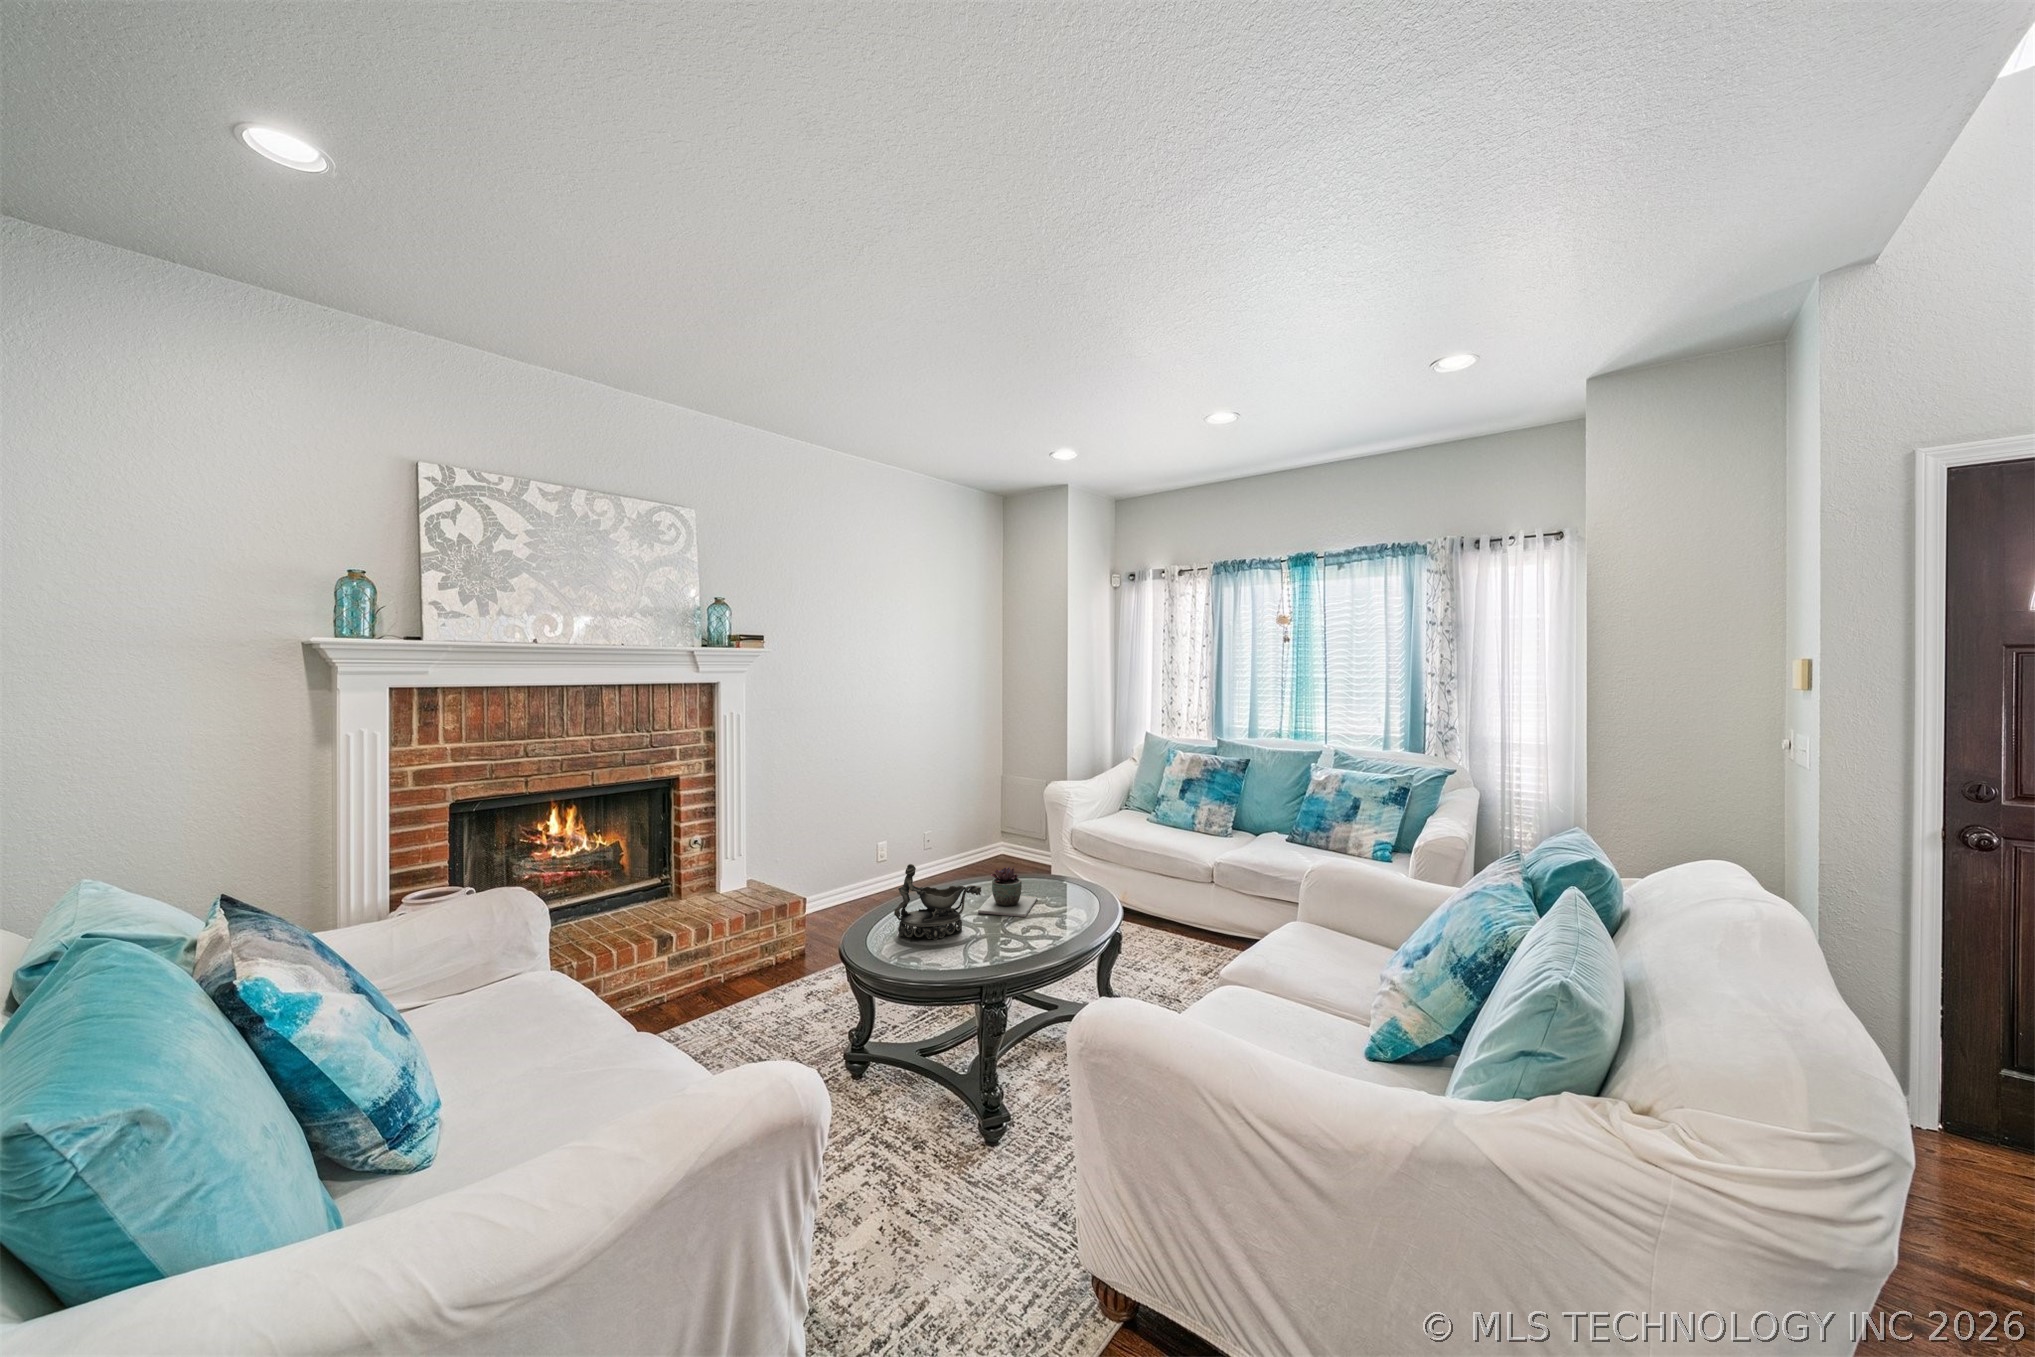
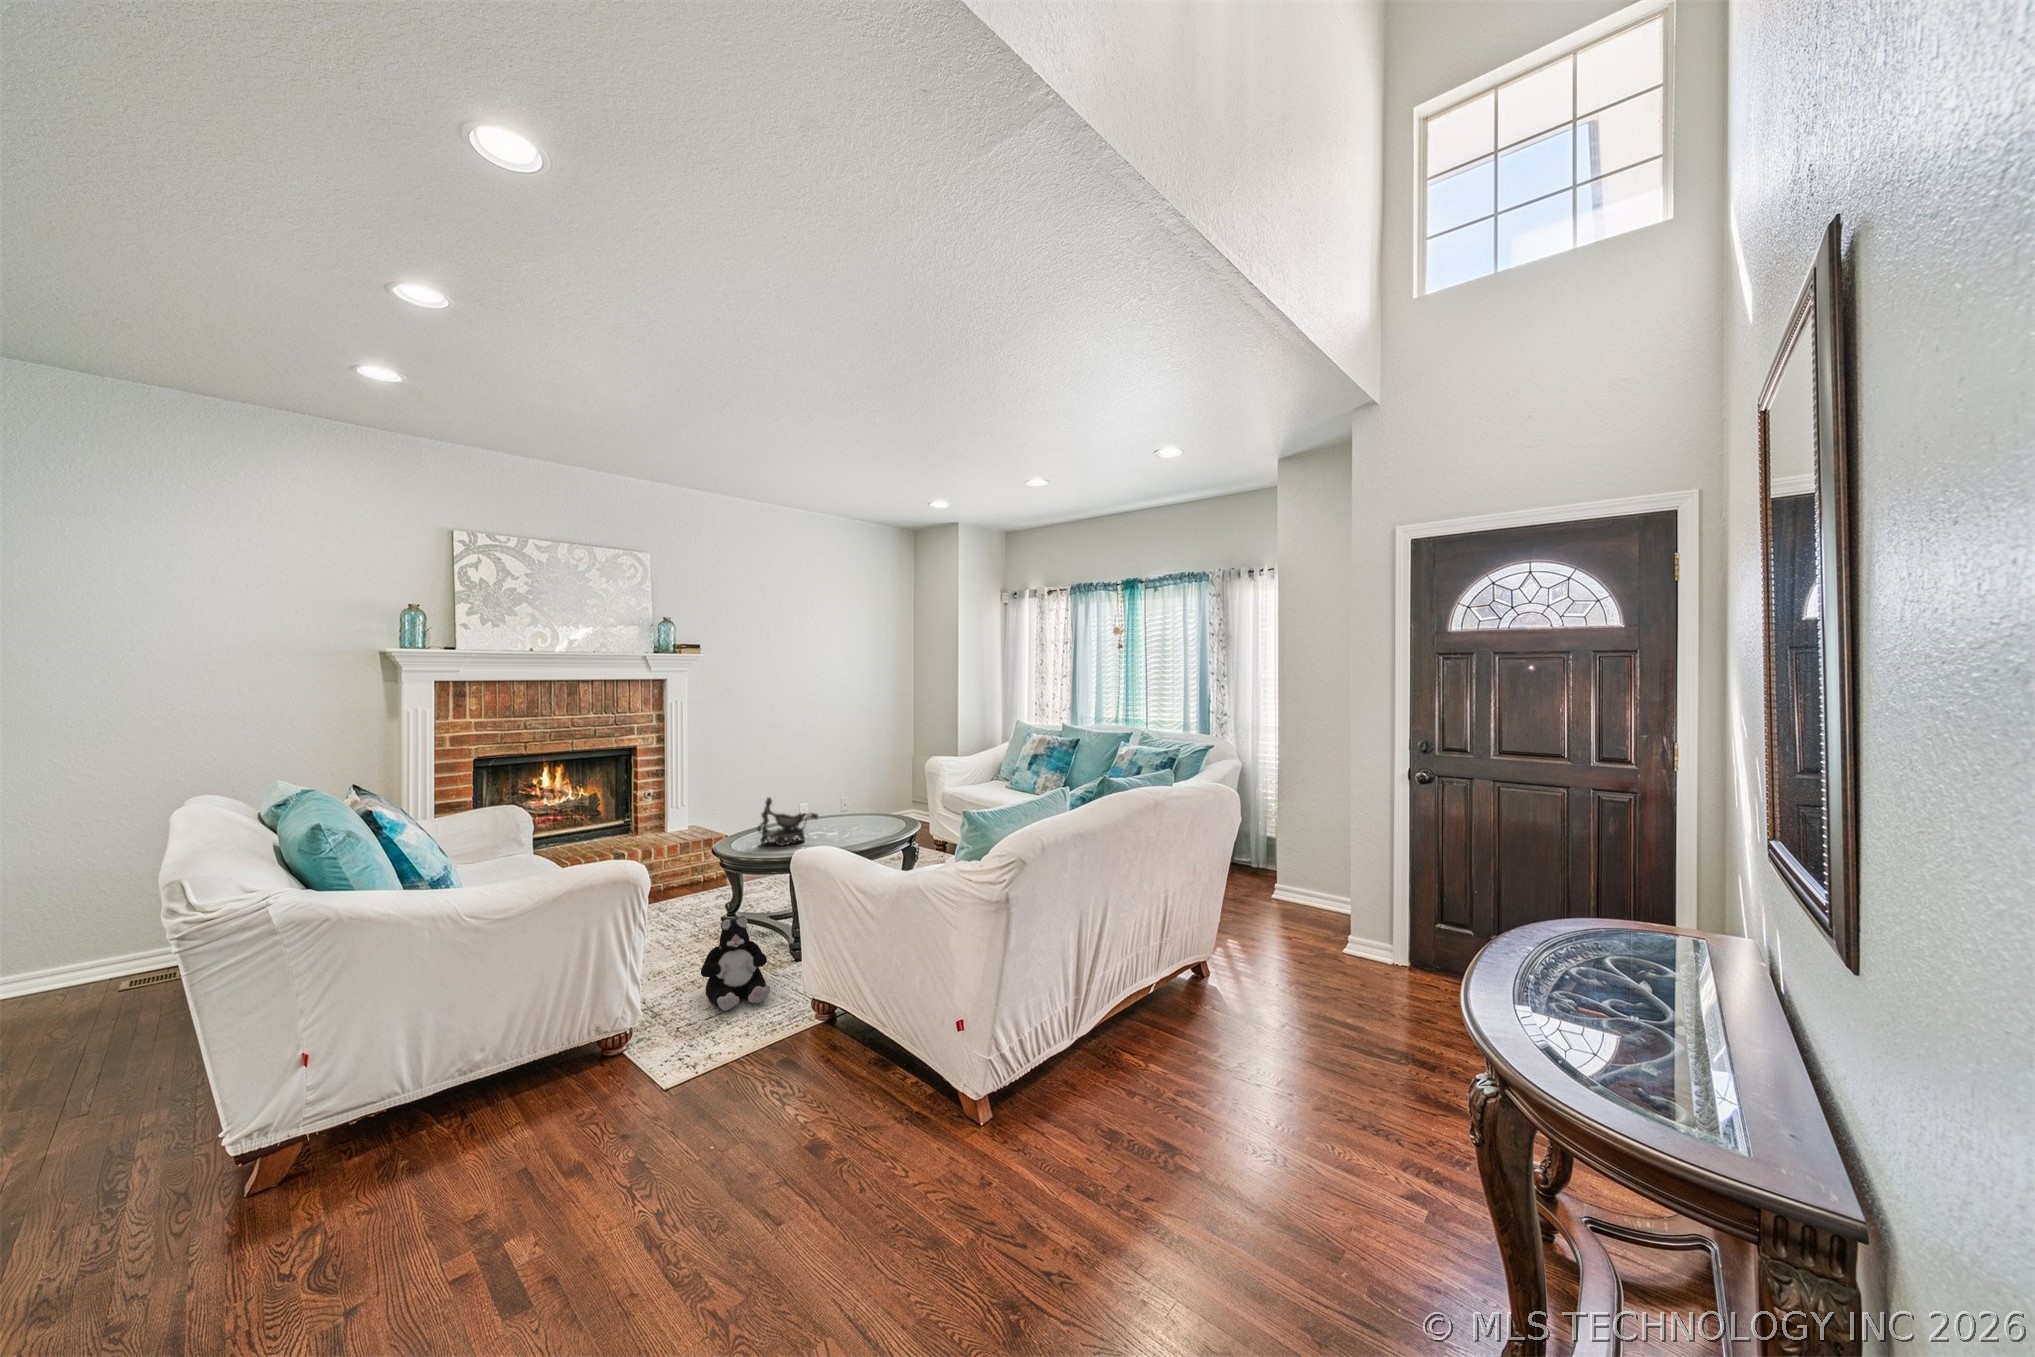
succulent plant: present [978,867,1037,917] -> none [823,805,871,836]
plush toy: none [873,1092,998,1285] -> present [701,916,770,1011]

